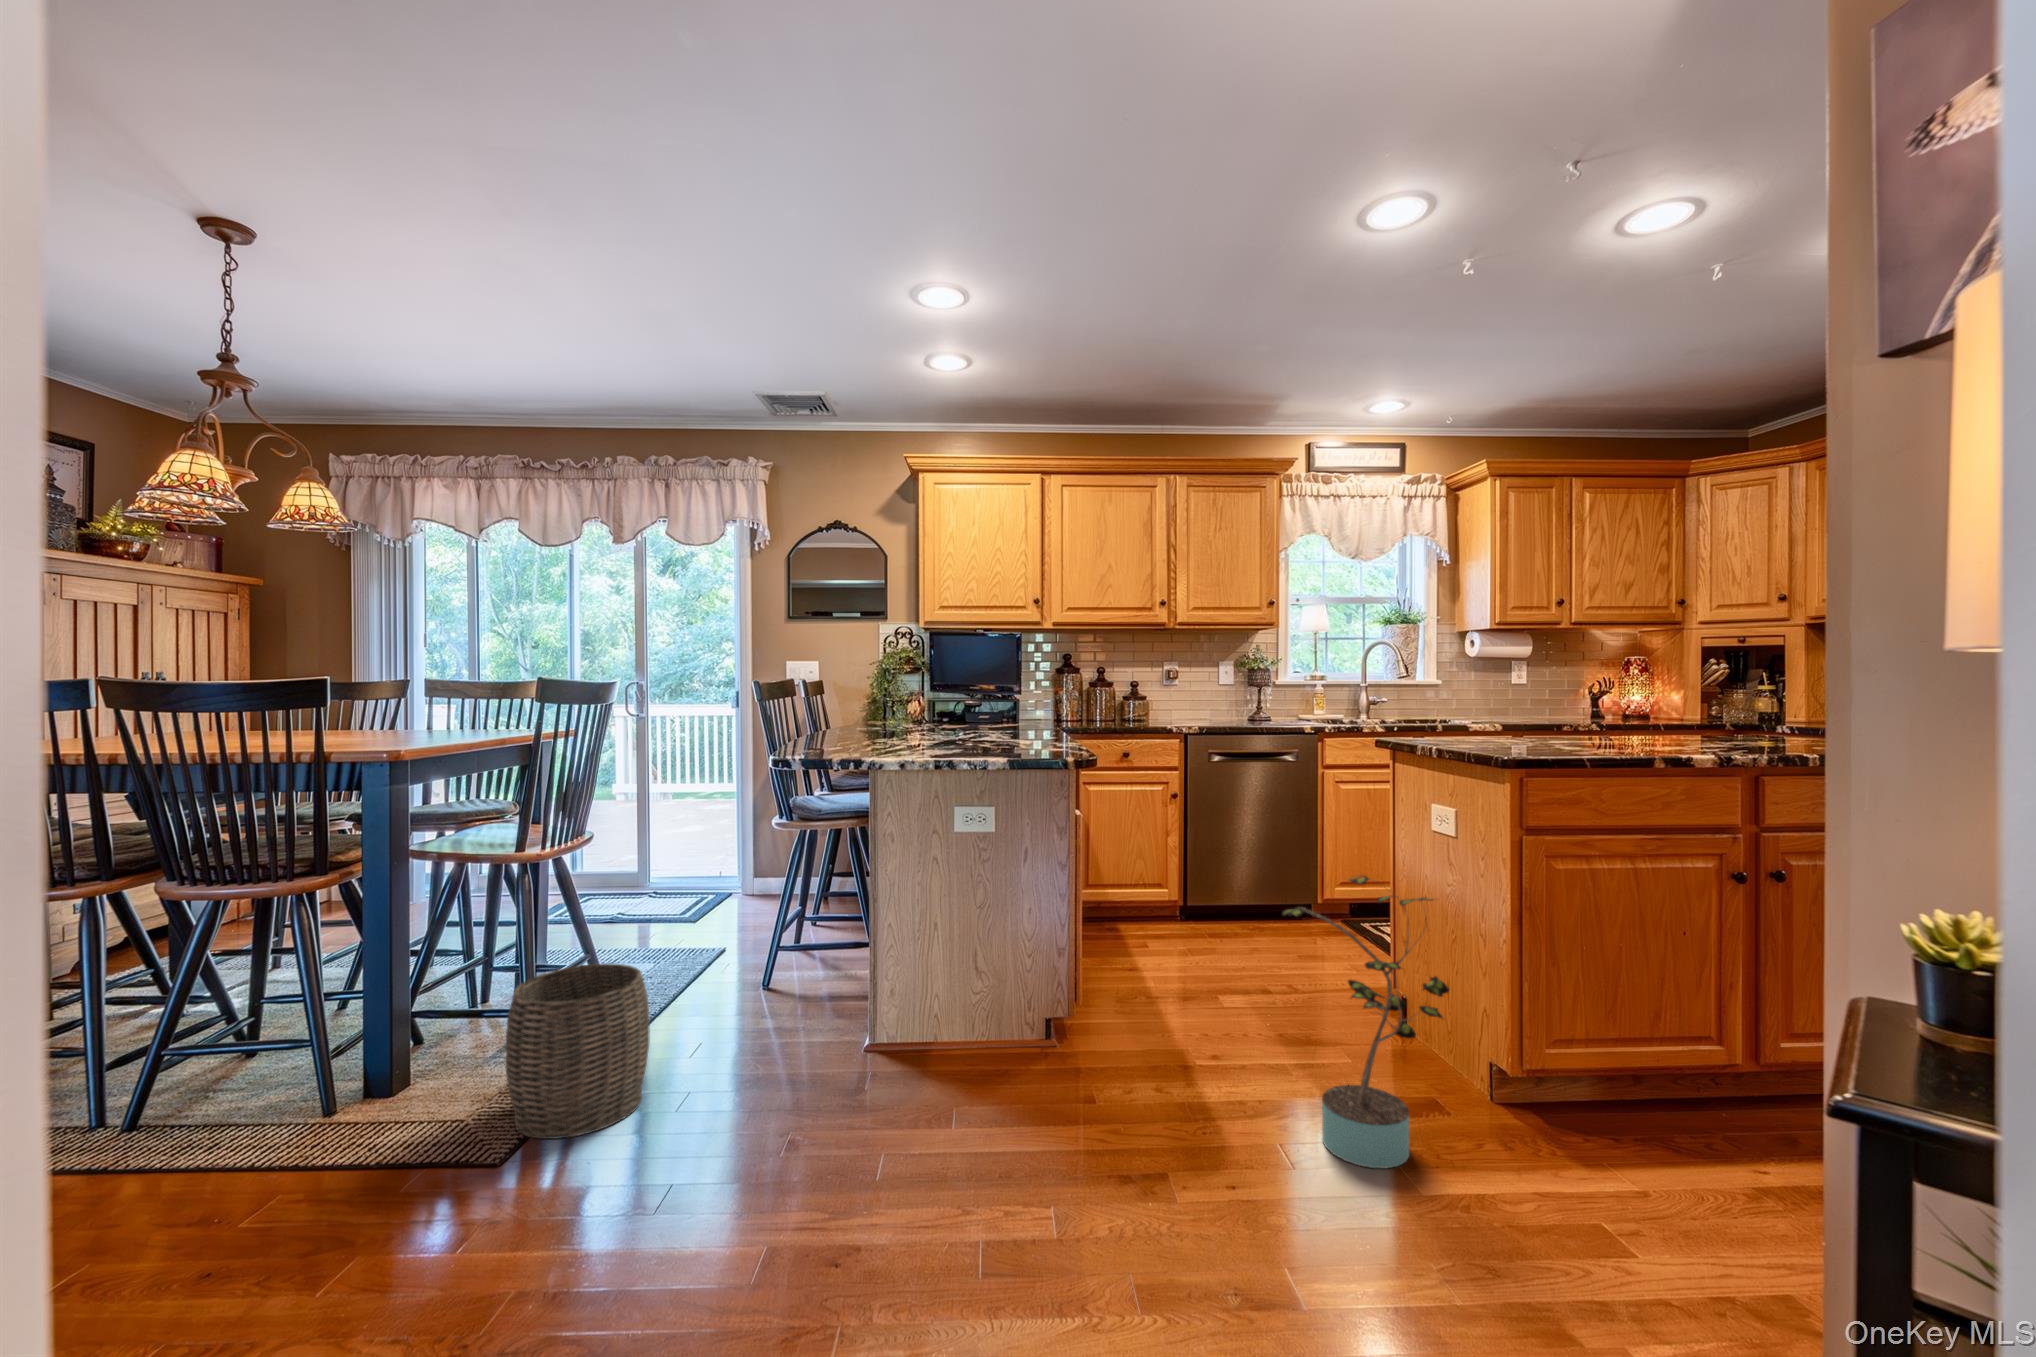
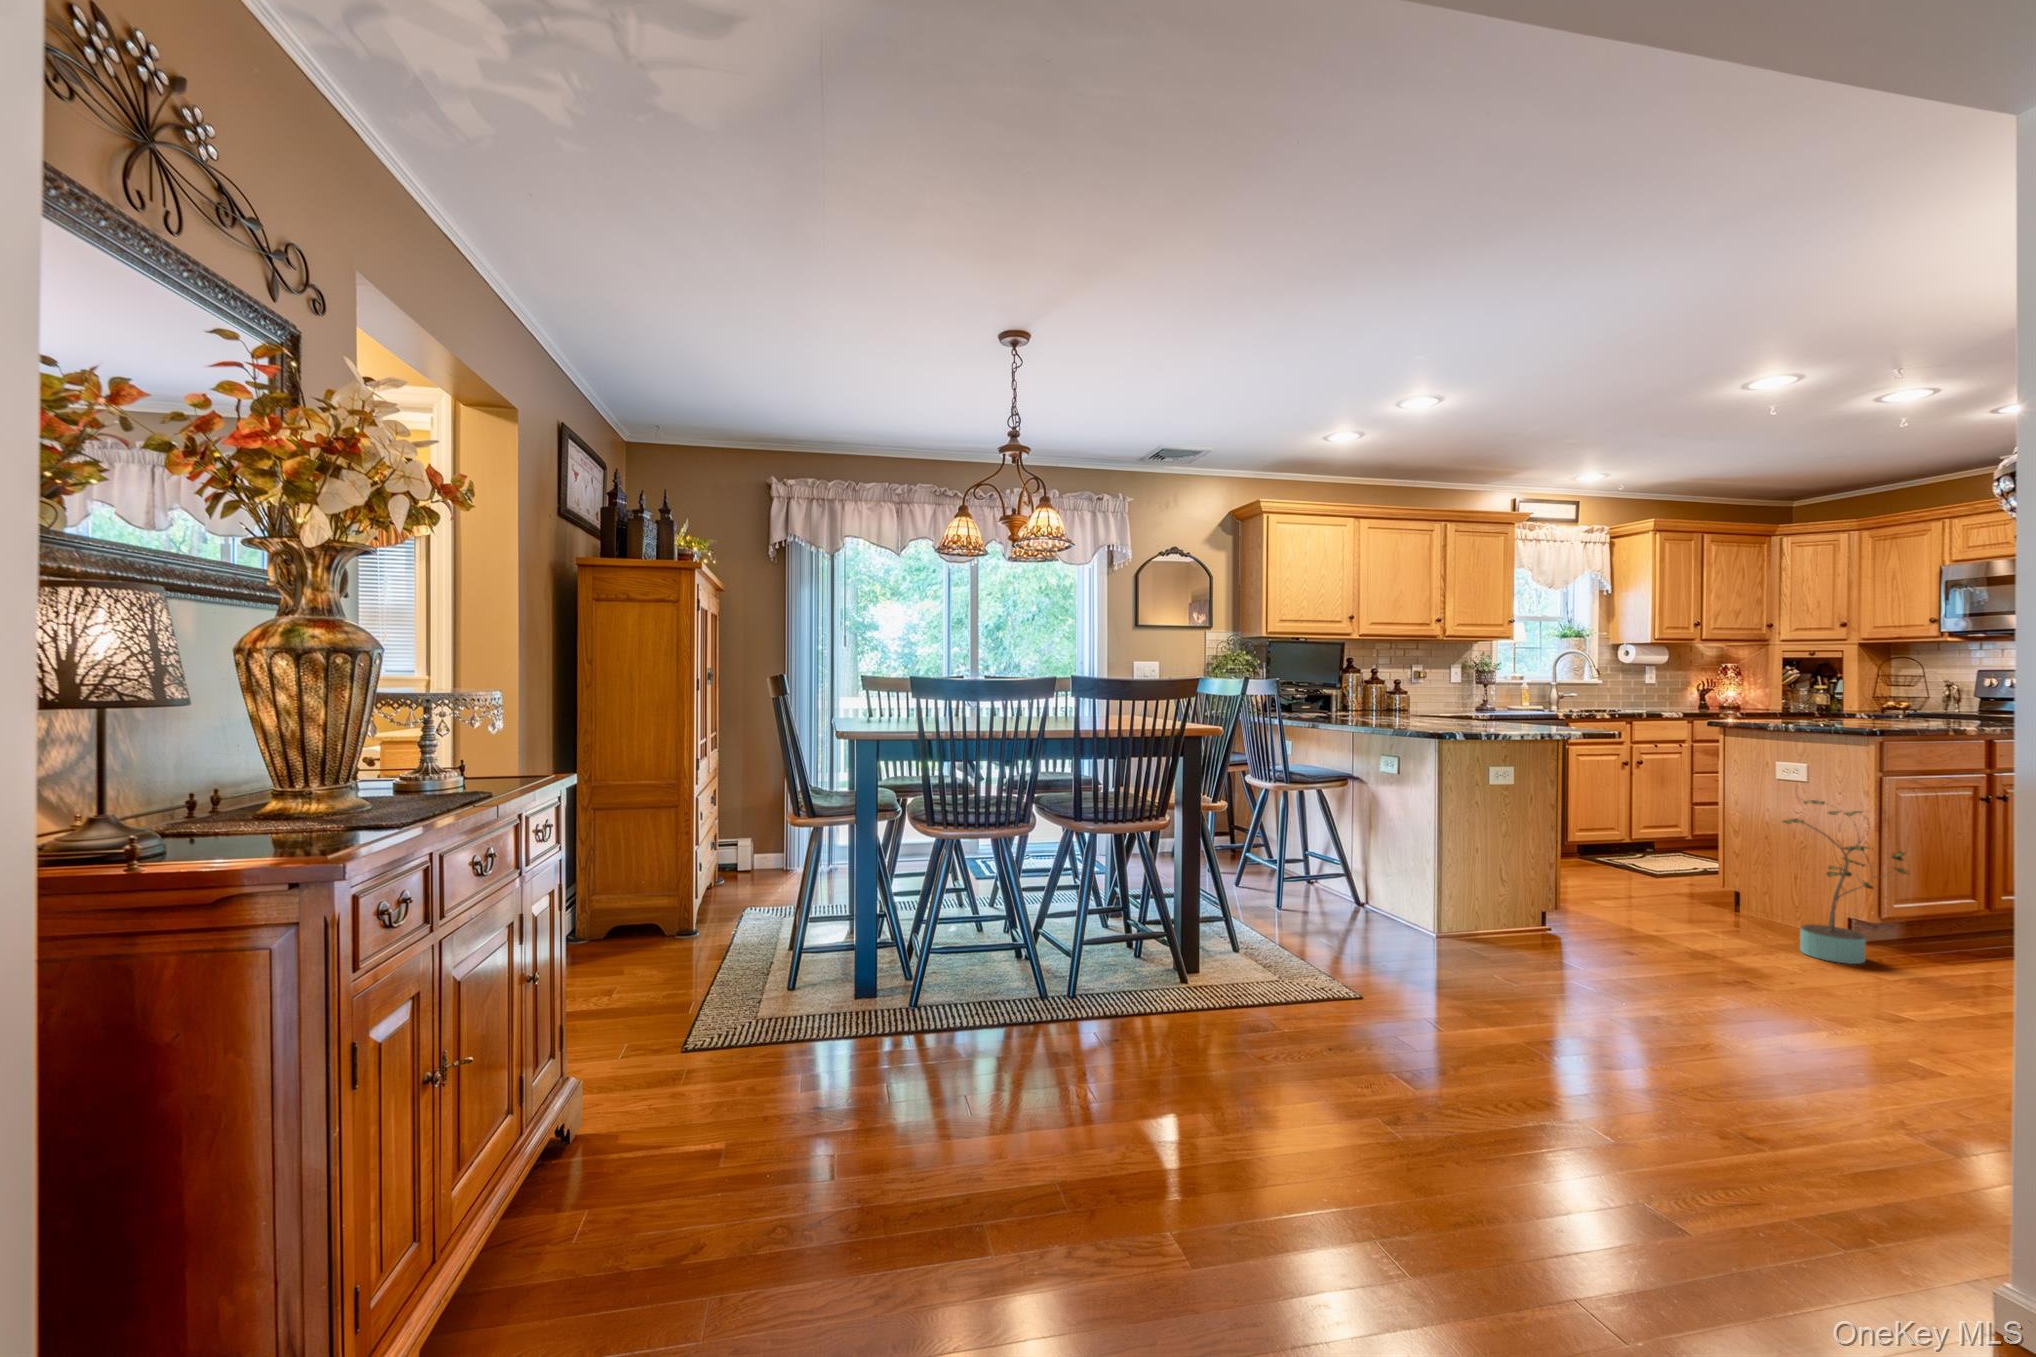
woven basket: present [506,963,650,1139] -> none [1320,874,1412,981]

